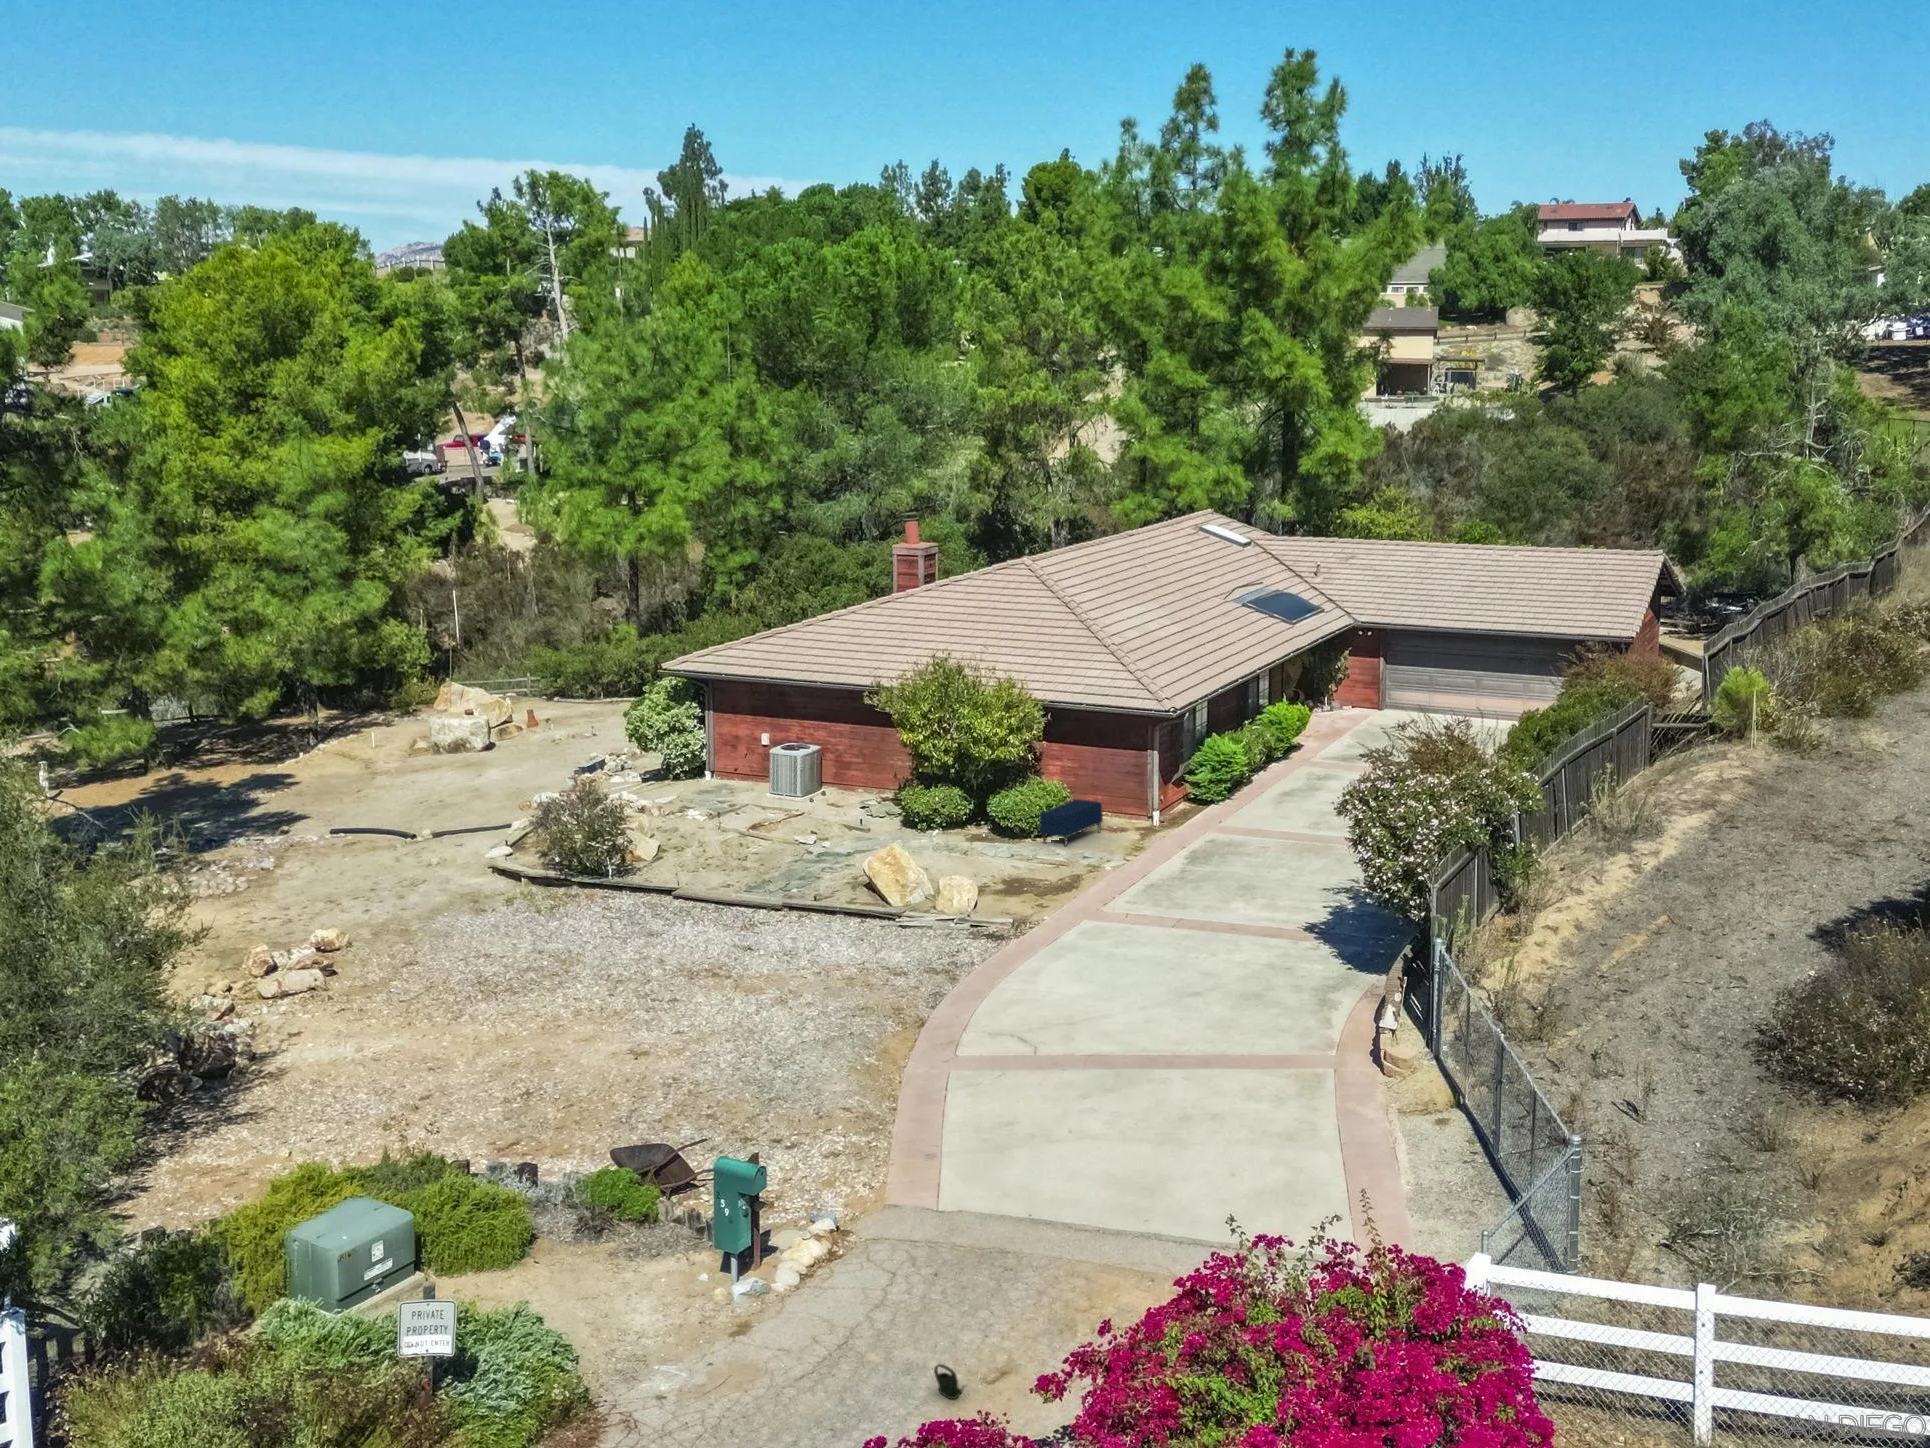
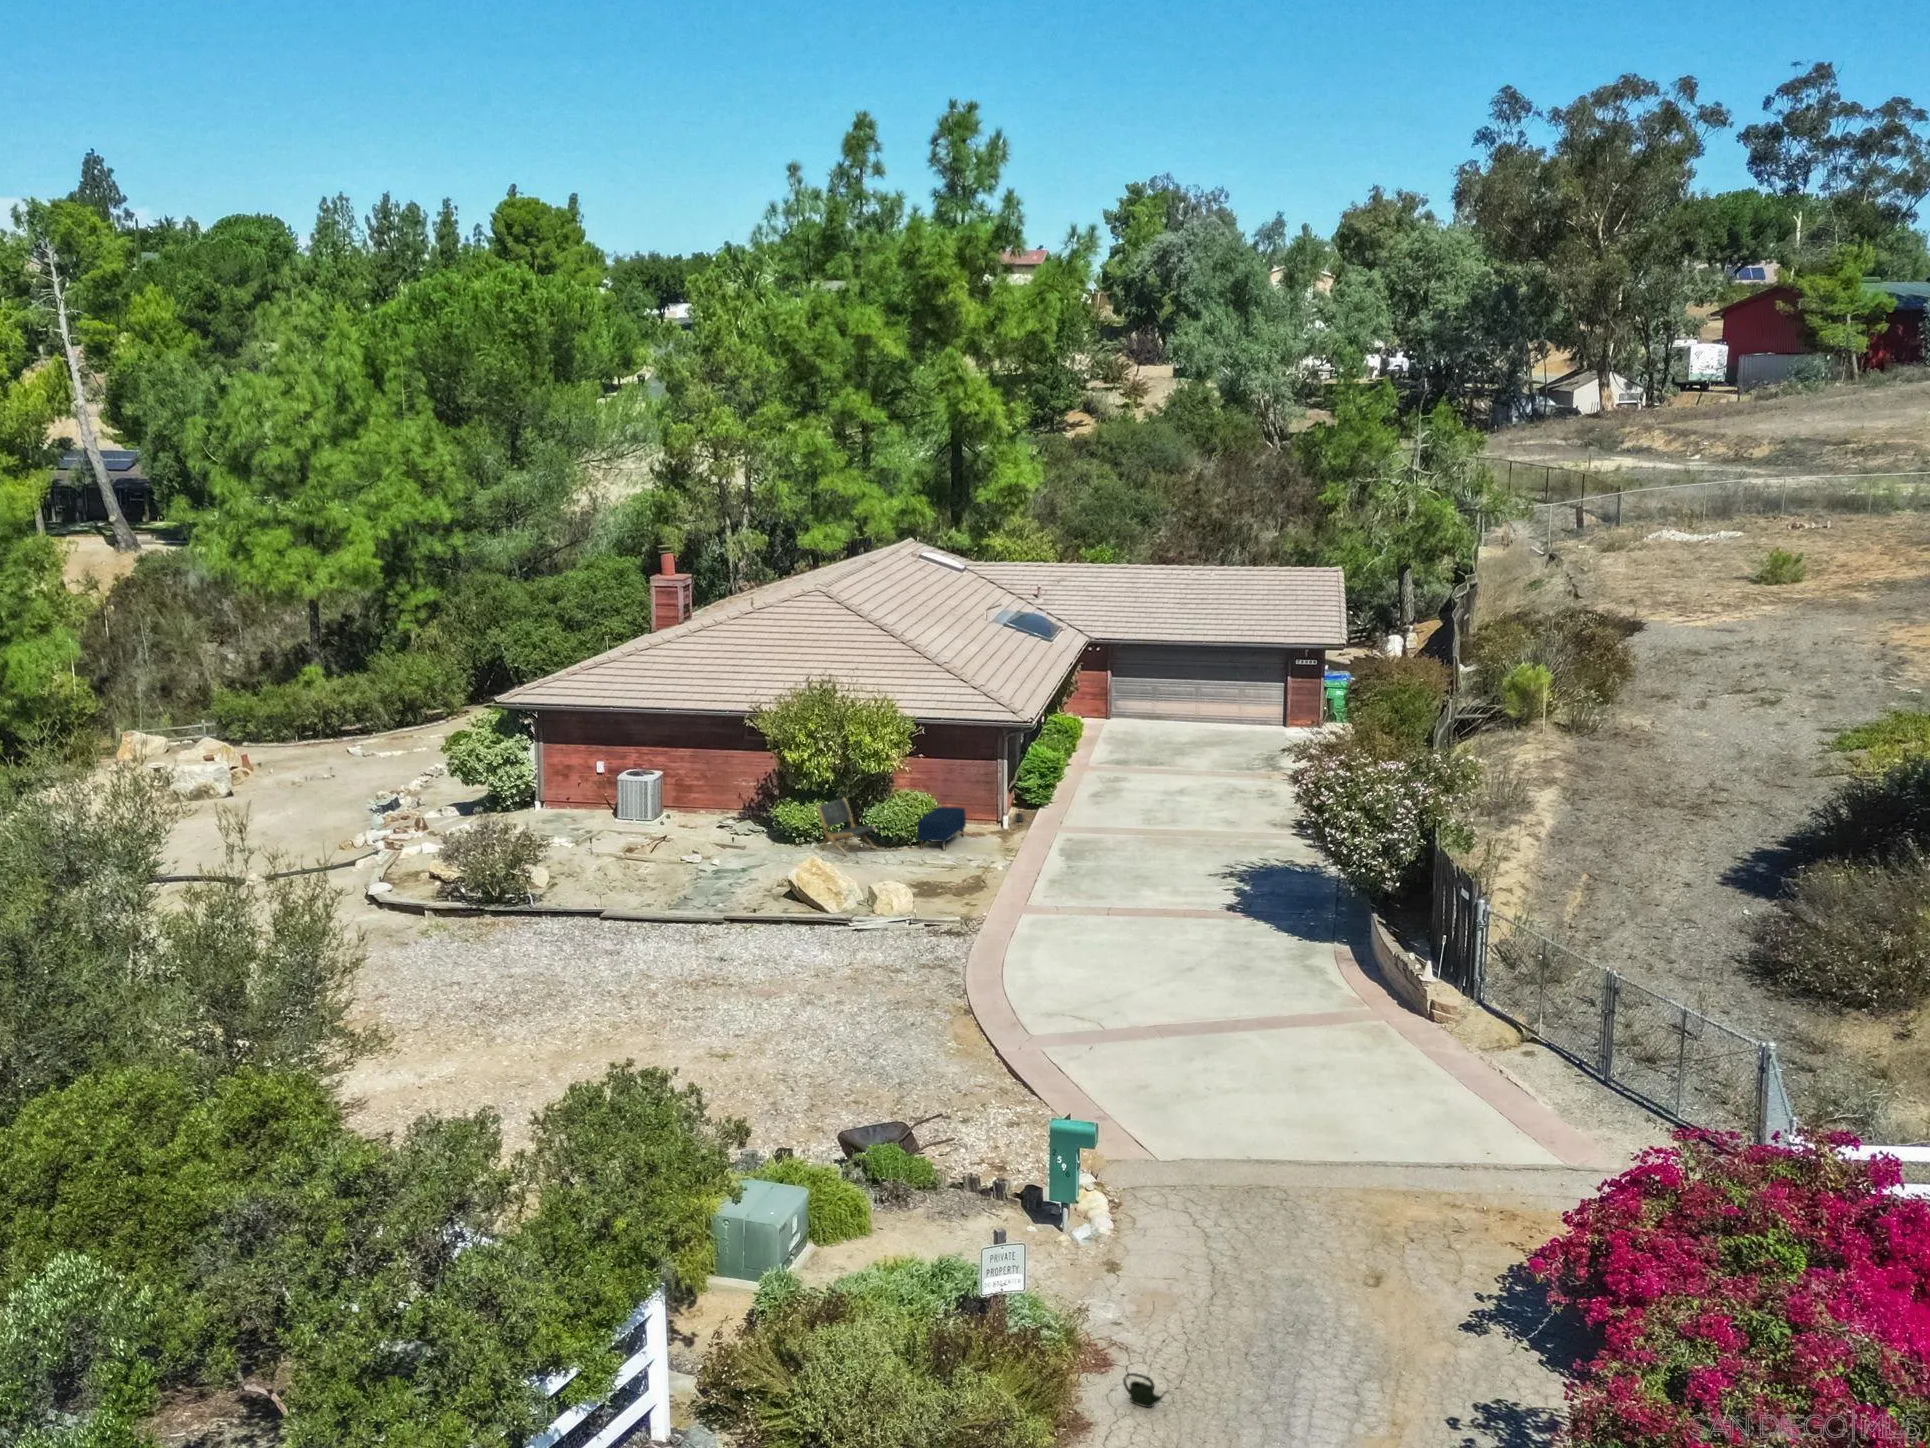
lounge chair: none [938,785,1000,848] -> present [817,798,876,857]
potted plant: present [534,848,553,886] -> present [1012,788,1028,822]
watering can: present [934,1364,966,1399] -> present [1123,1373,1169,1408]

